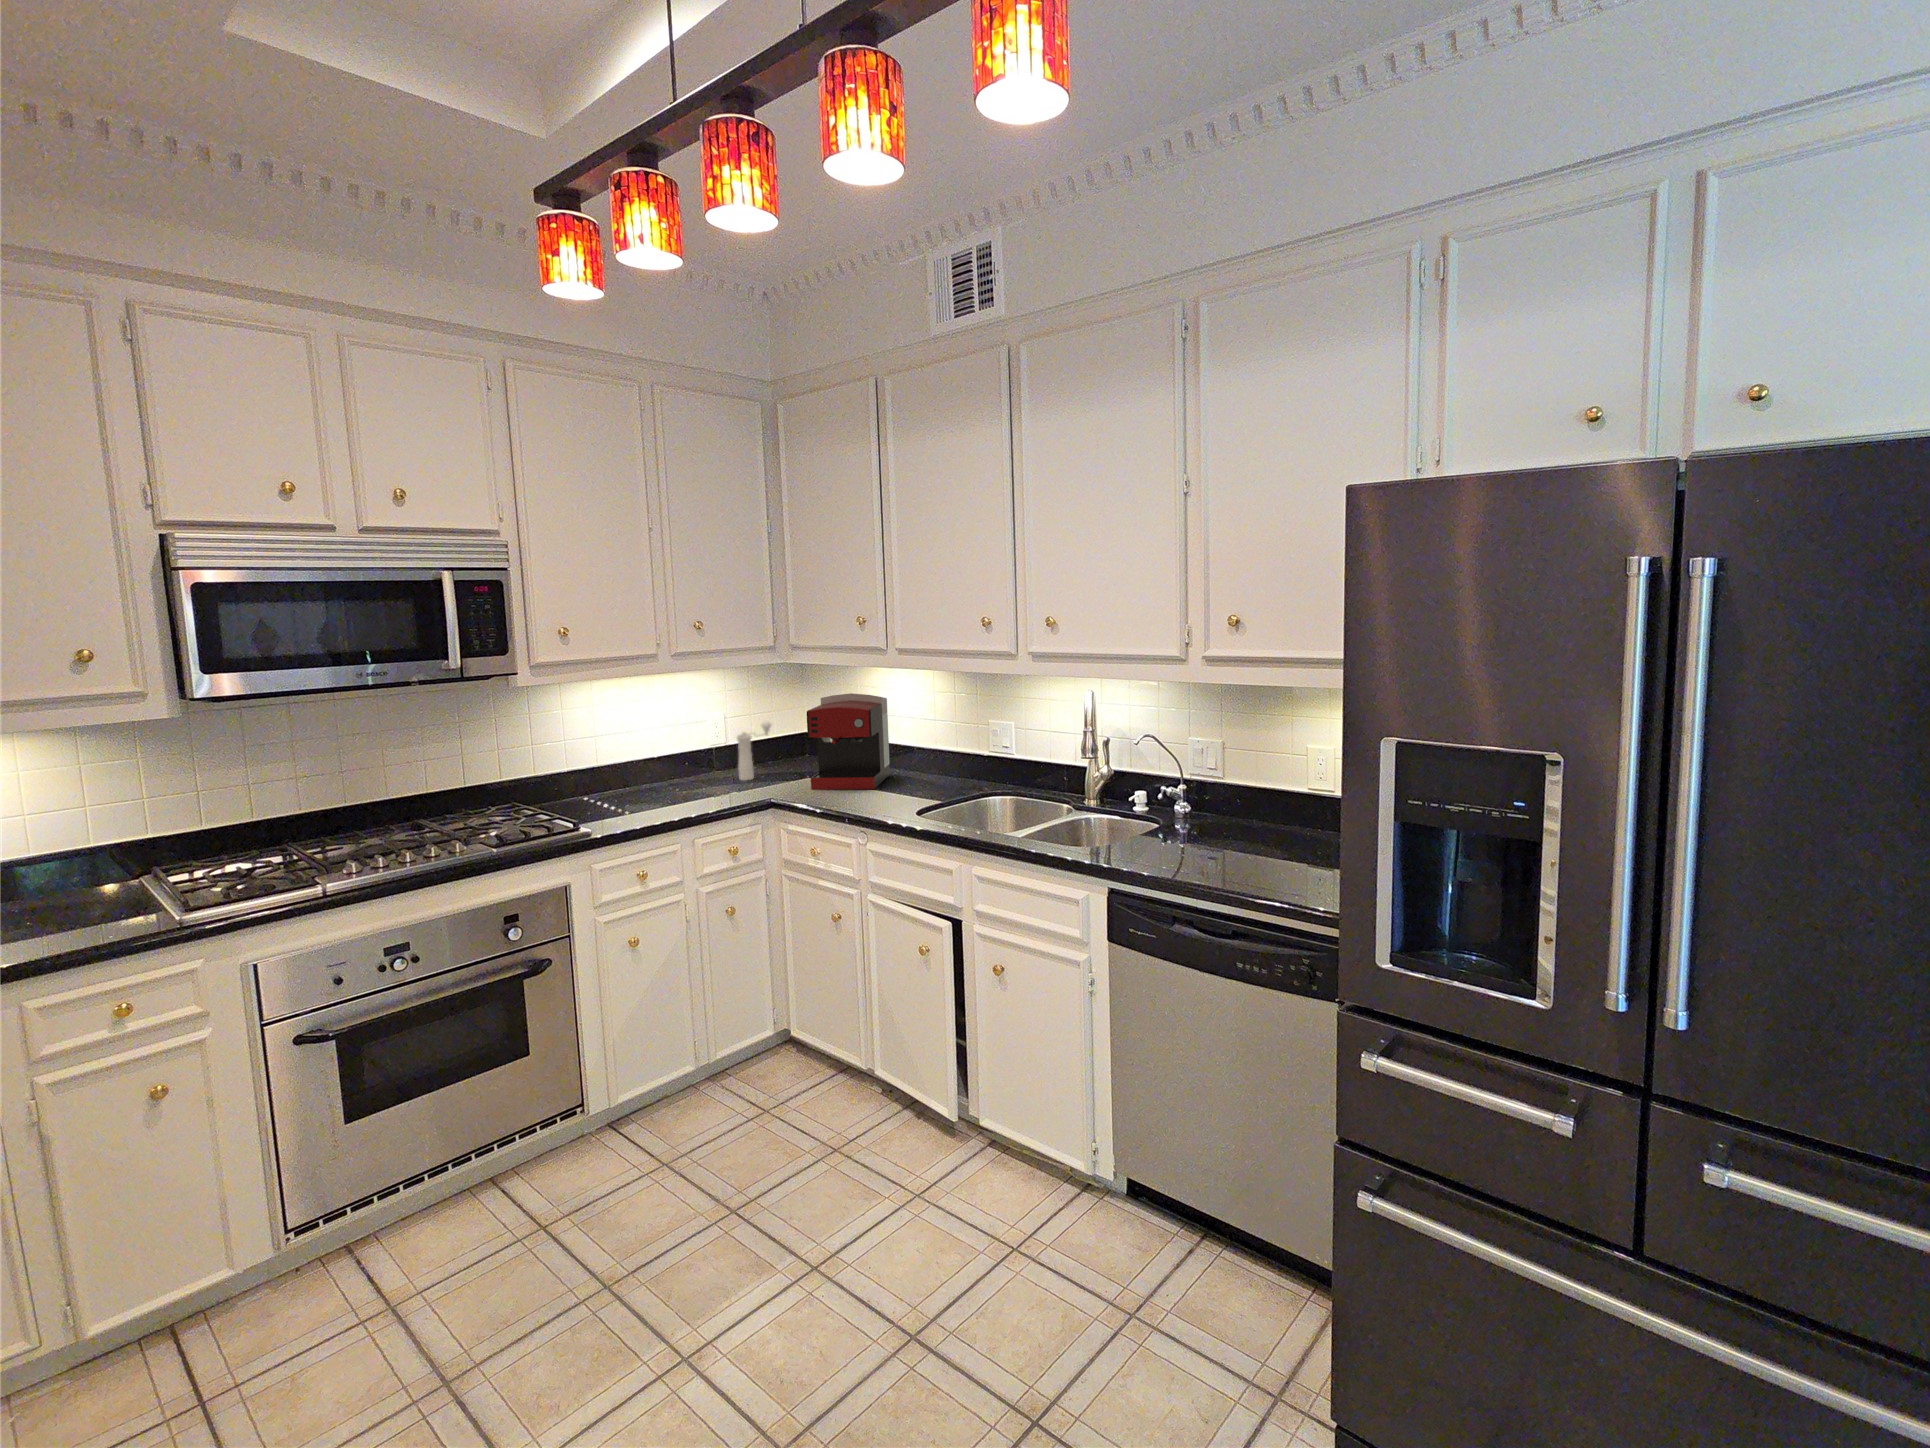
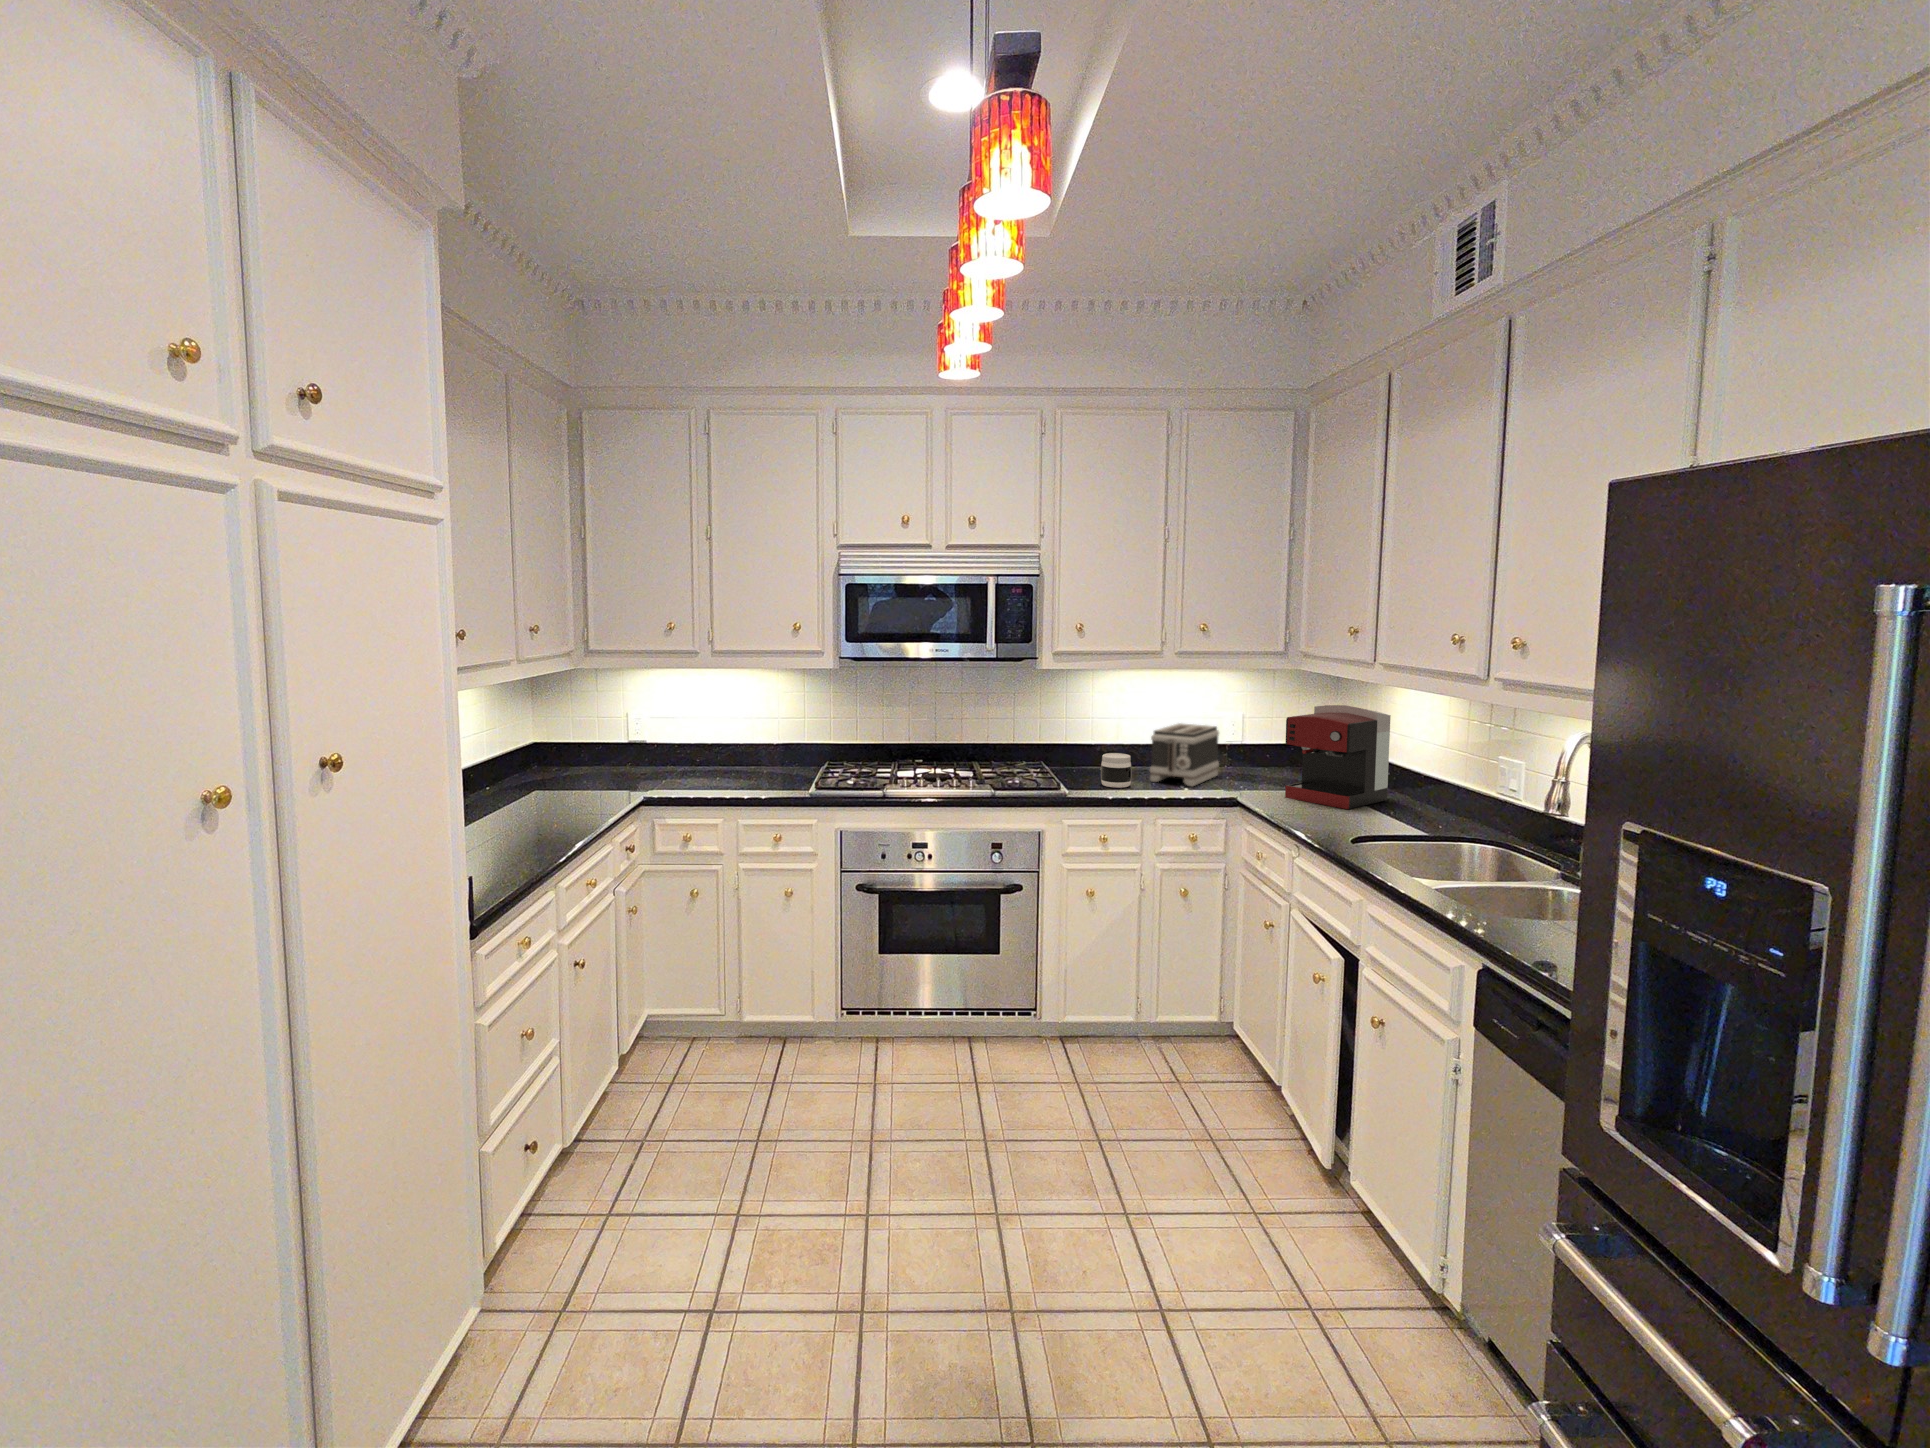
pepper mill: present [737,722,771,781] -> none [1233,725,1275,779]
toaster: none [664,730,725,801] -> present [1150,723,1219,786]
jar: none [617,775,655,816] -> present [1101,753,1132,788]

